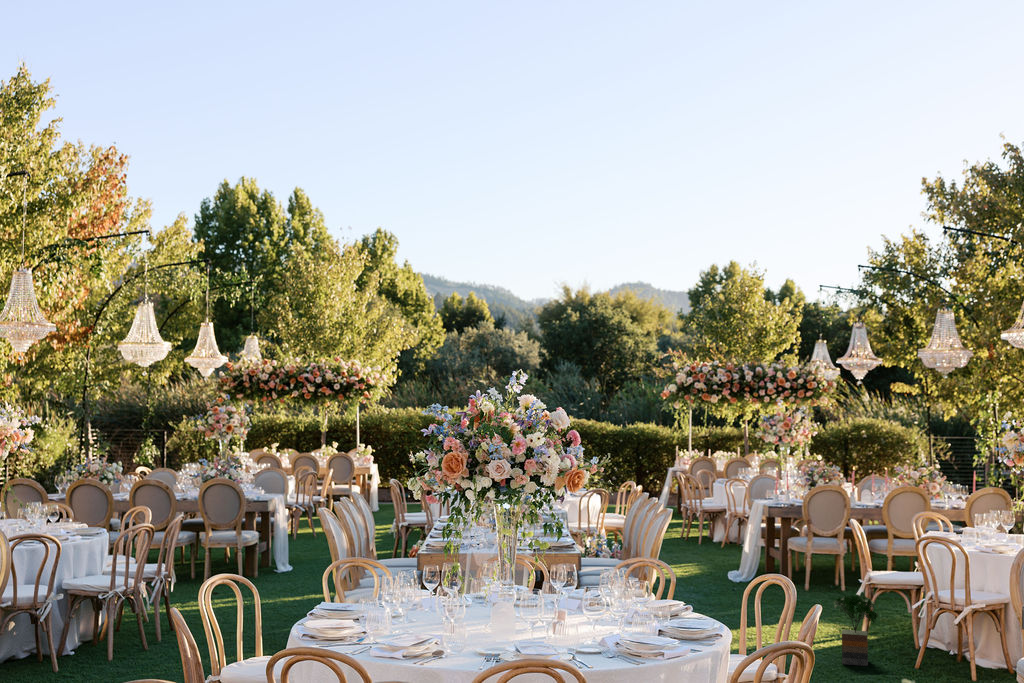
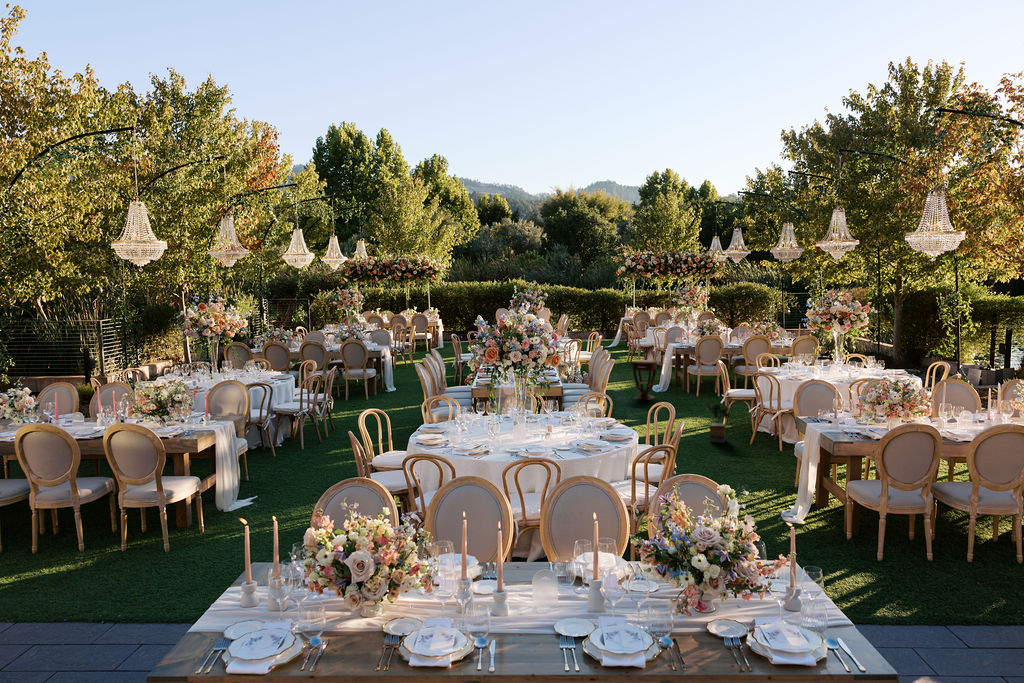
side table: none [695,526,736,595] -> present [633,360,657,400]

